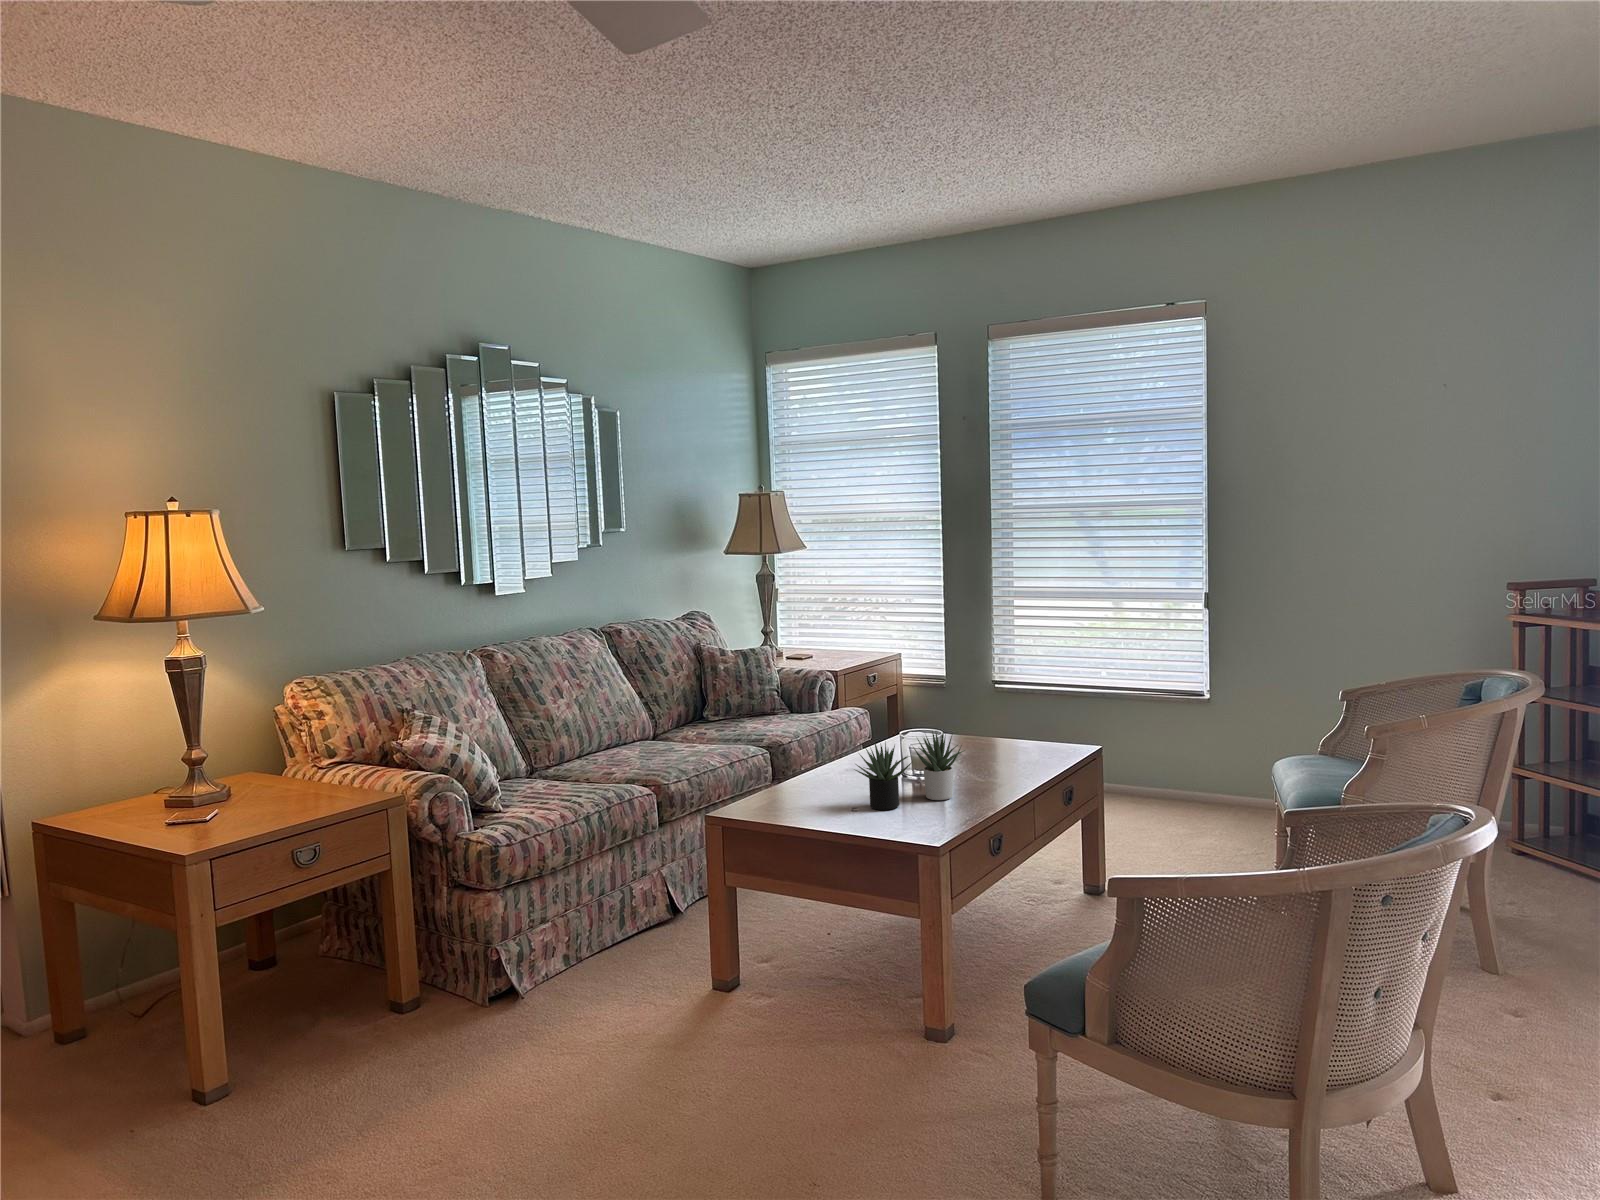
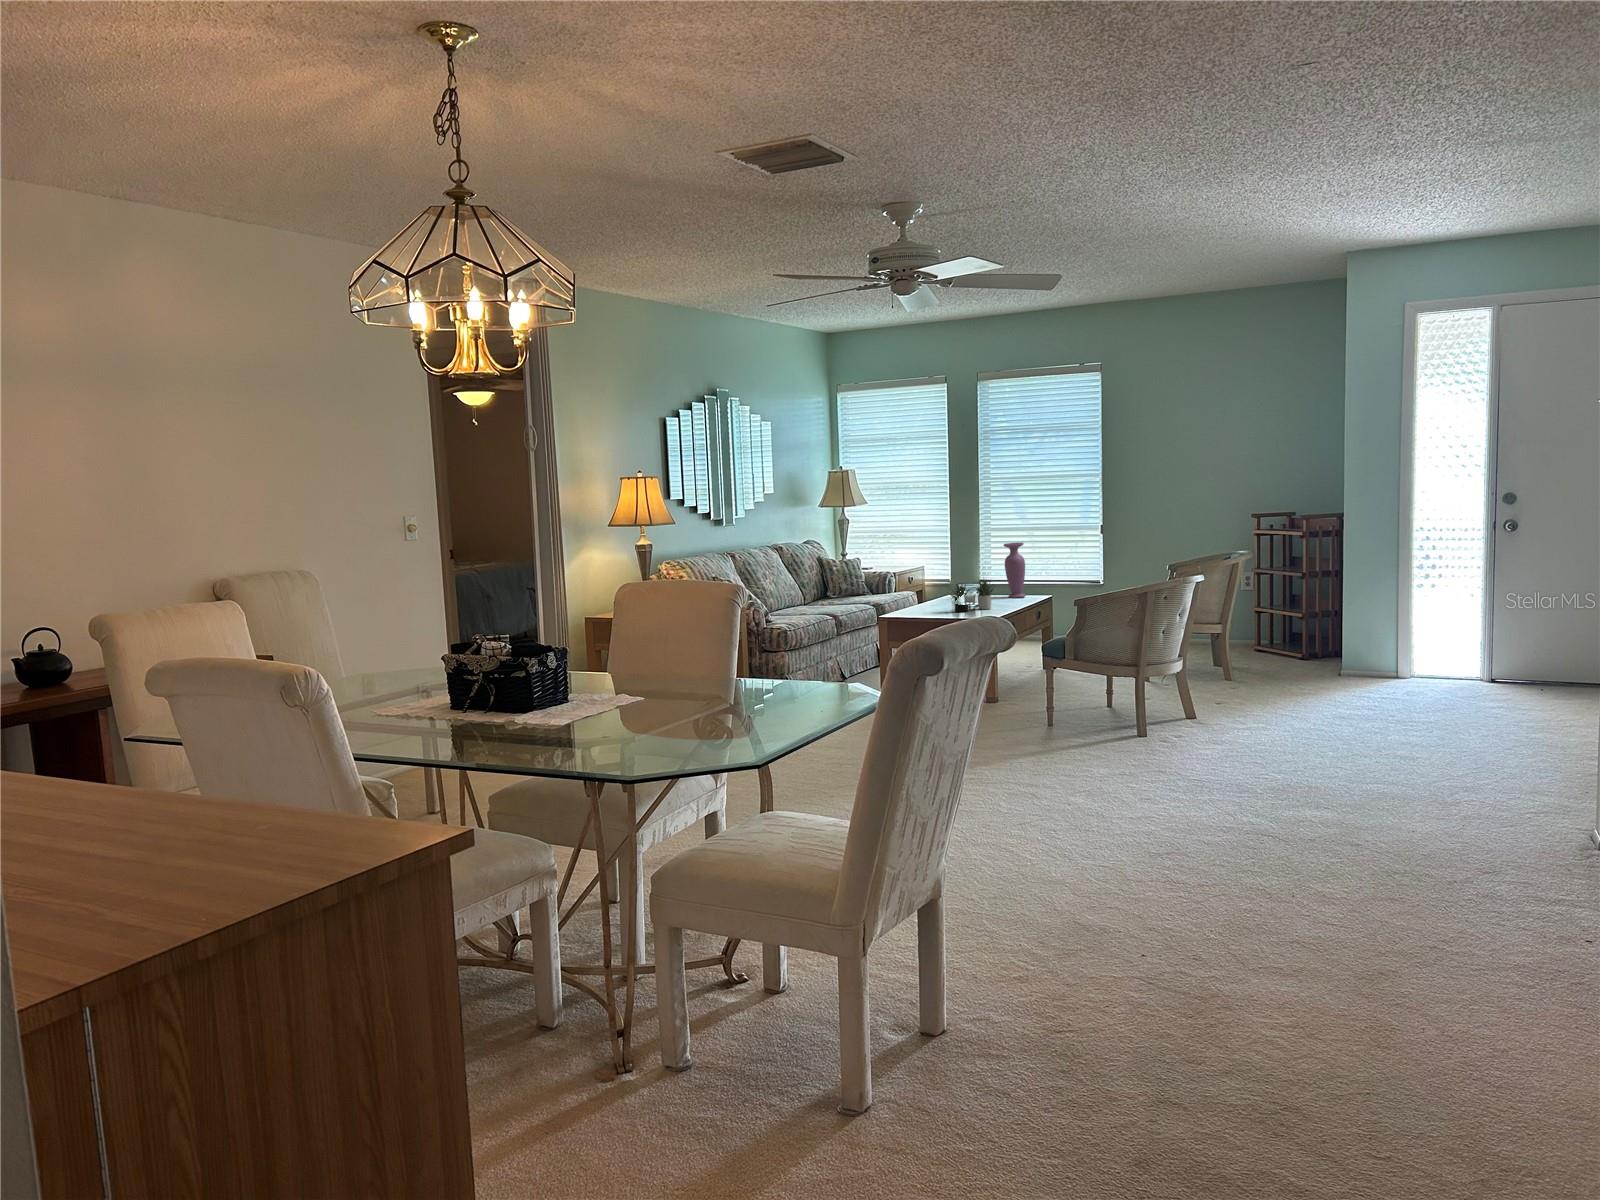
vase: none [998,642,1044,755] -> present [1004,543,1026,598]

